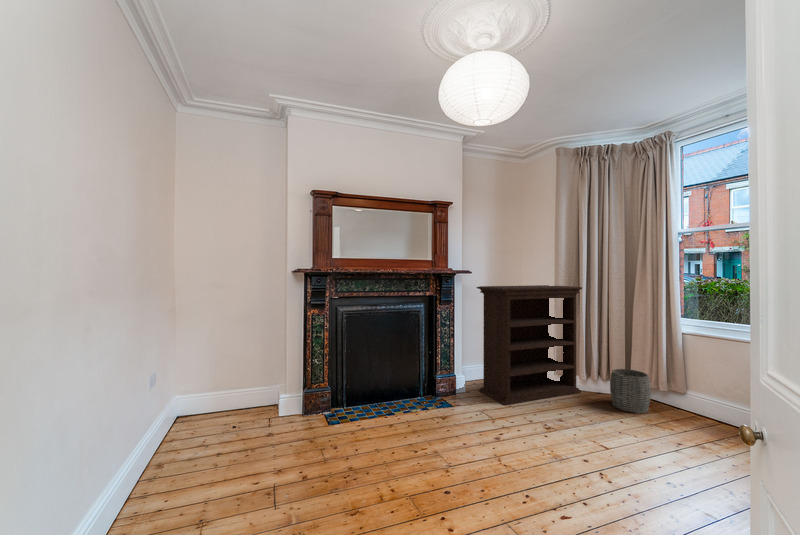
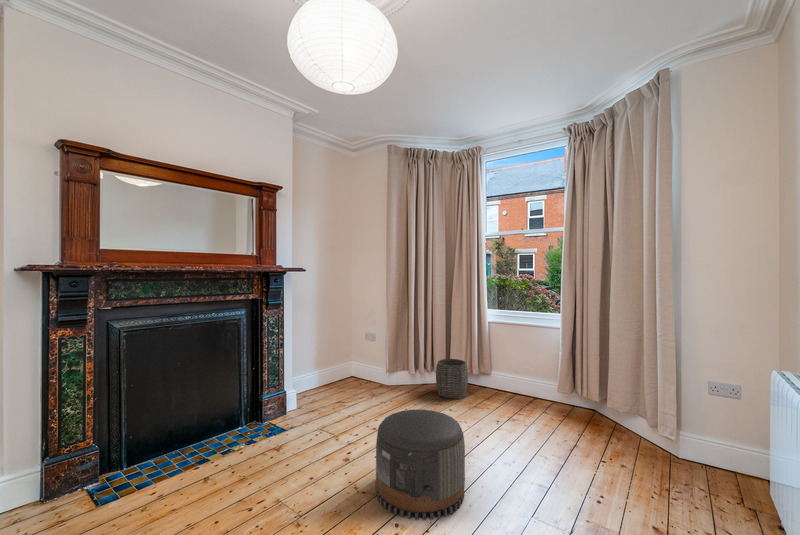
bookshelf: present [477,285,582,405] -> none [309,283,412,416]
pouf: none [516,404,607,506] -> present [376,409,465,520]

